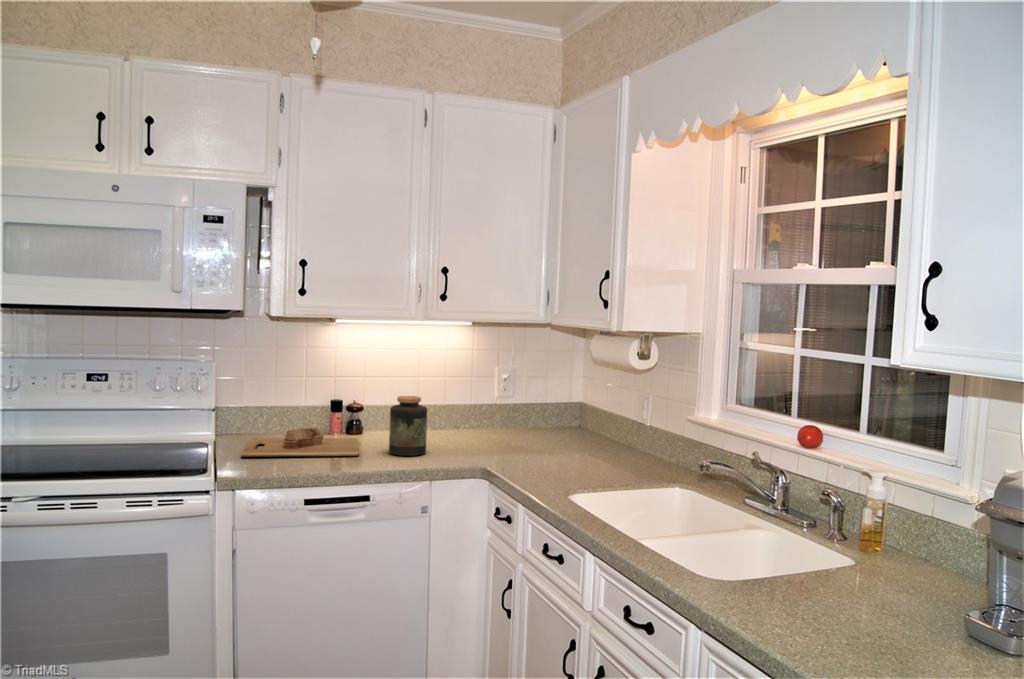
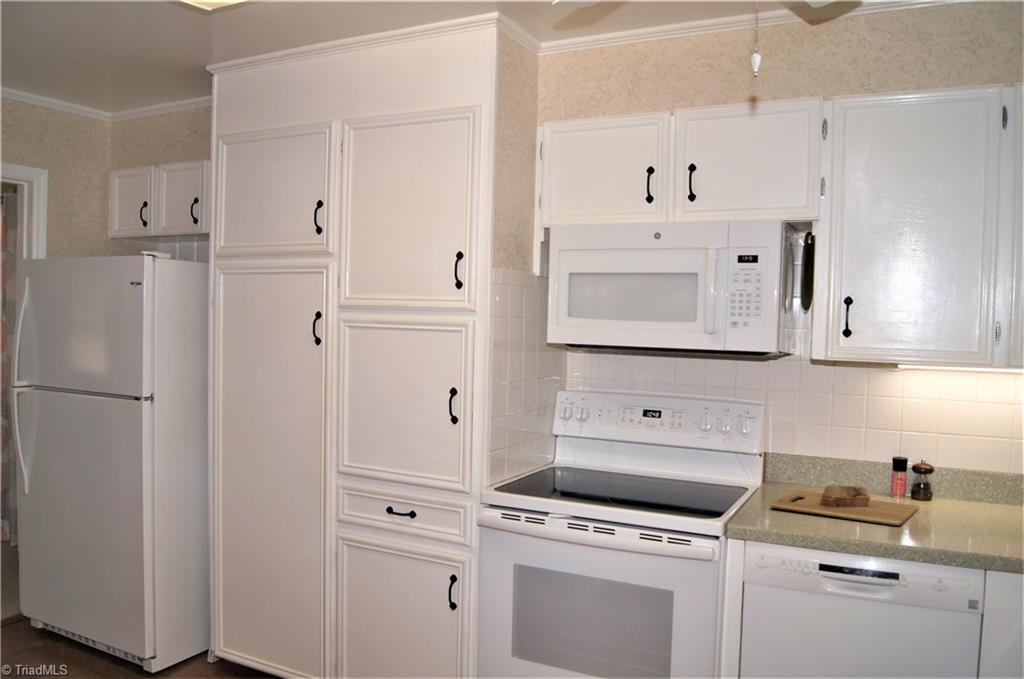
jar: present [389,396,427,456] -> none [942,461,995,537]

